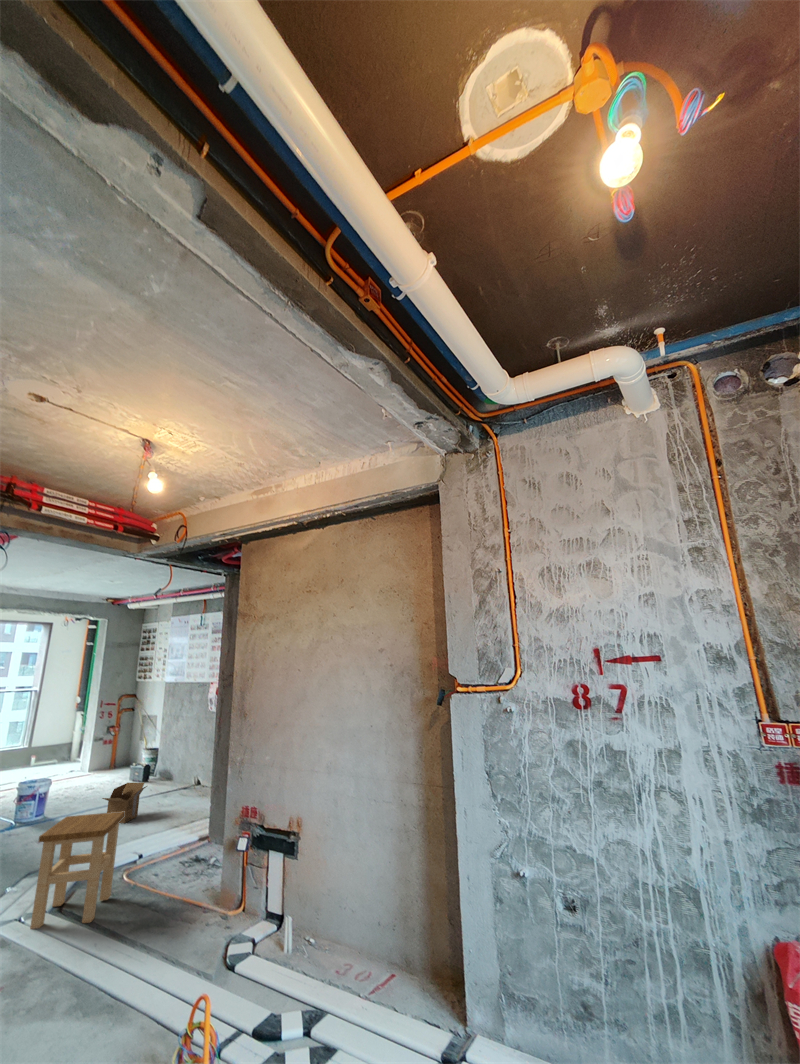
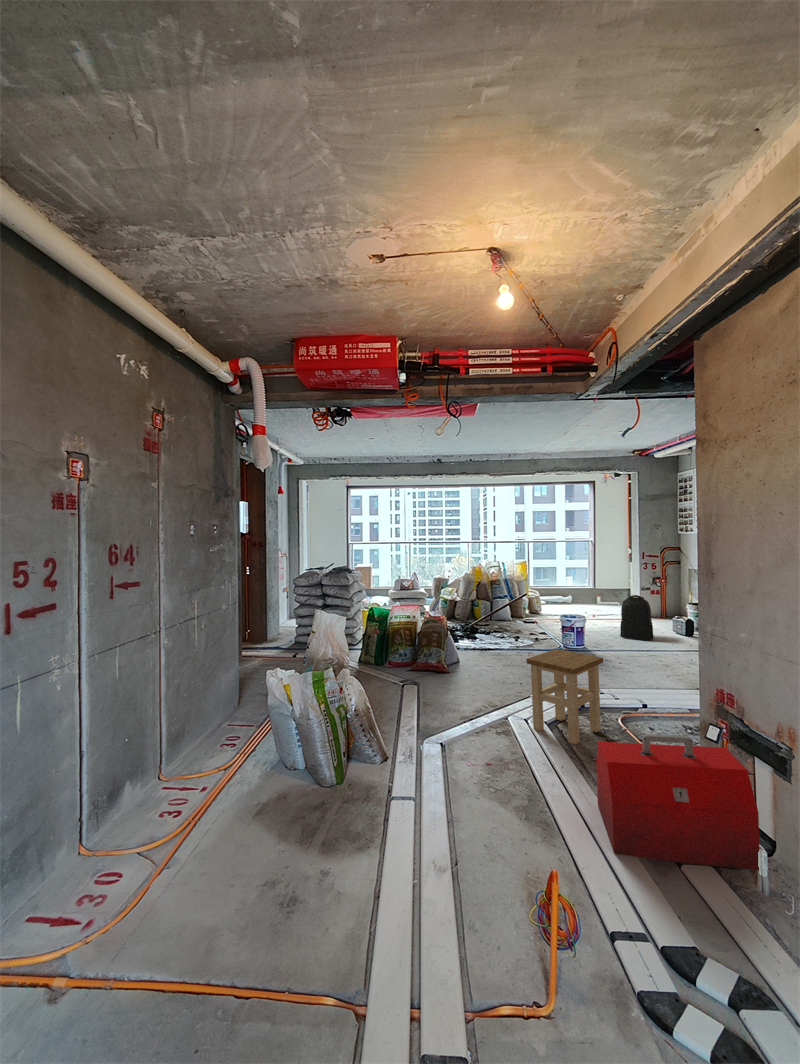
backpack: none [74,747,112,799] -> present [620,595,654,640]
cardboard box: present [102,783,147,823] -> none [626,633,673,671]
toolbox: none [147,849,282,997] -> present [596,734,760,870]

